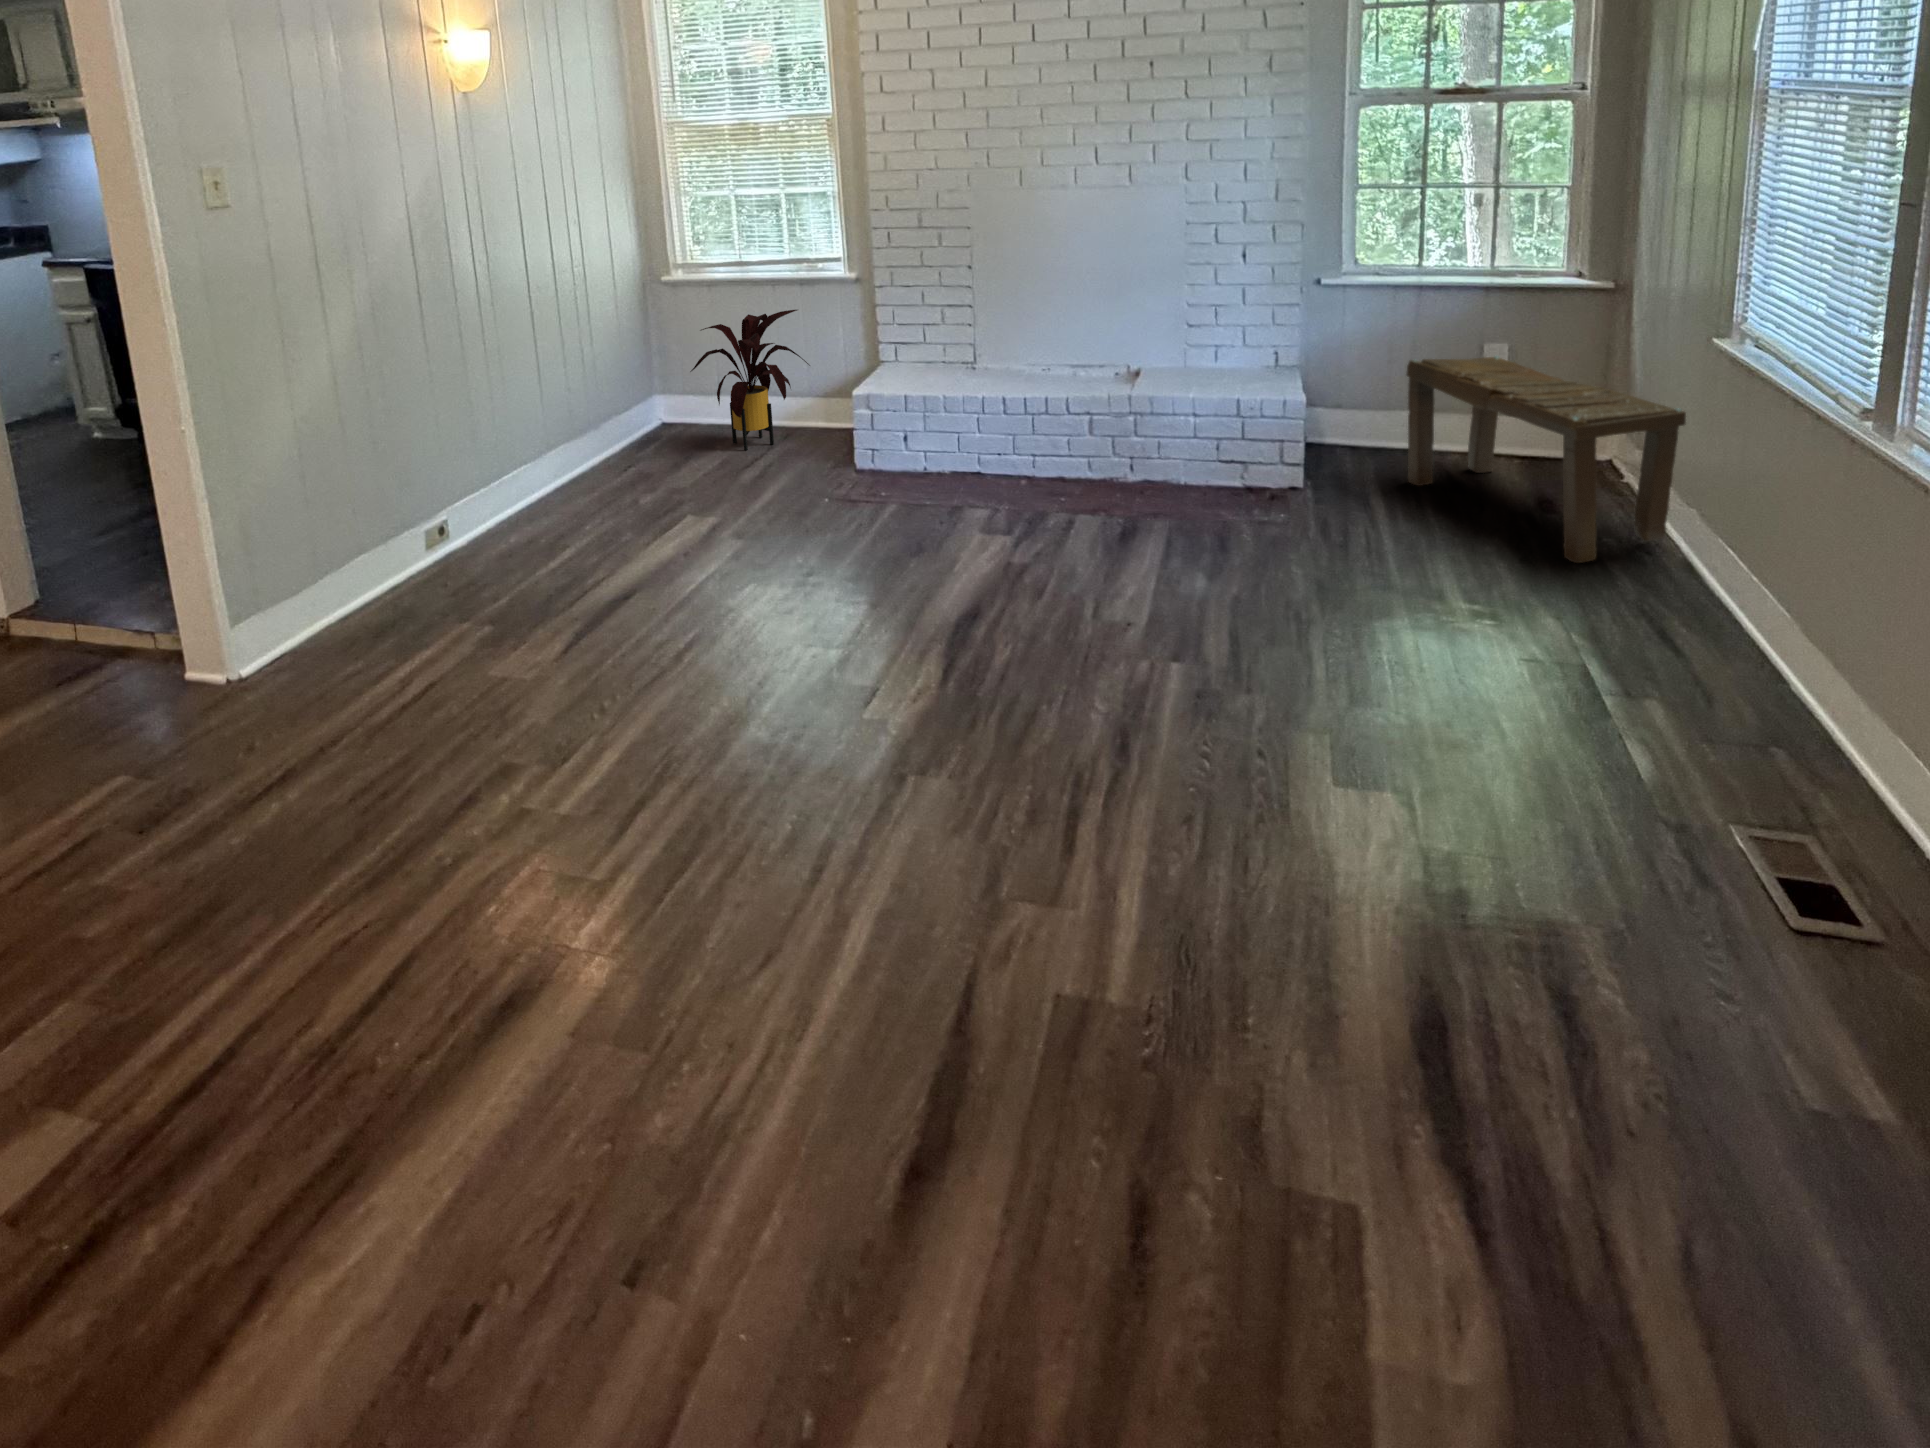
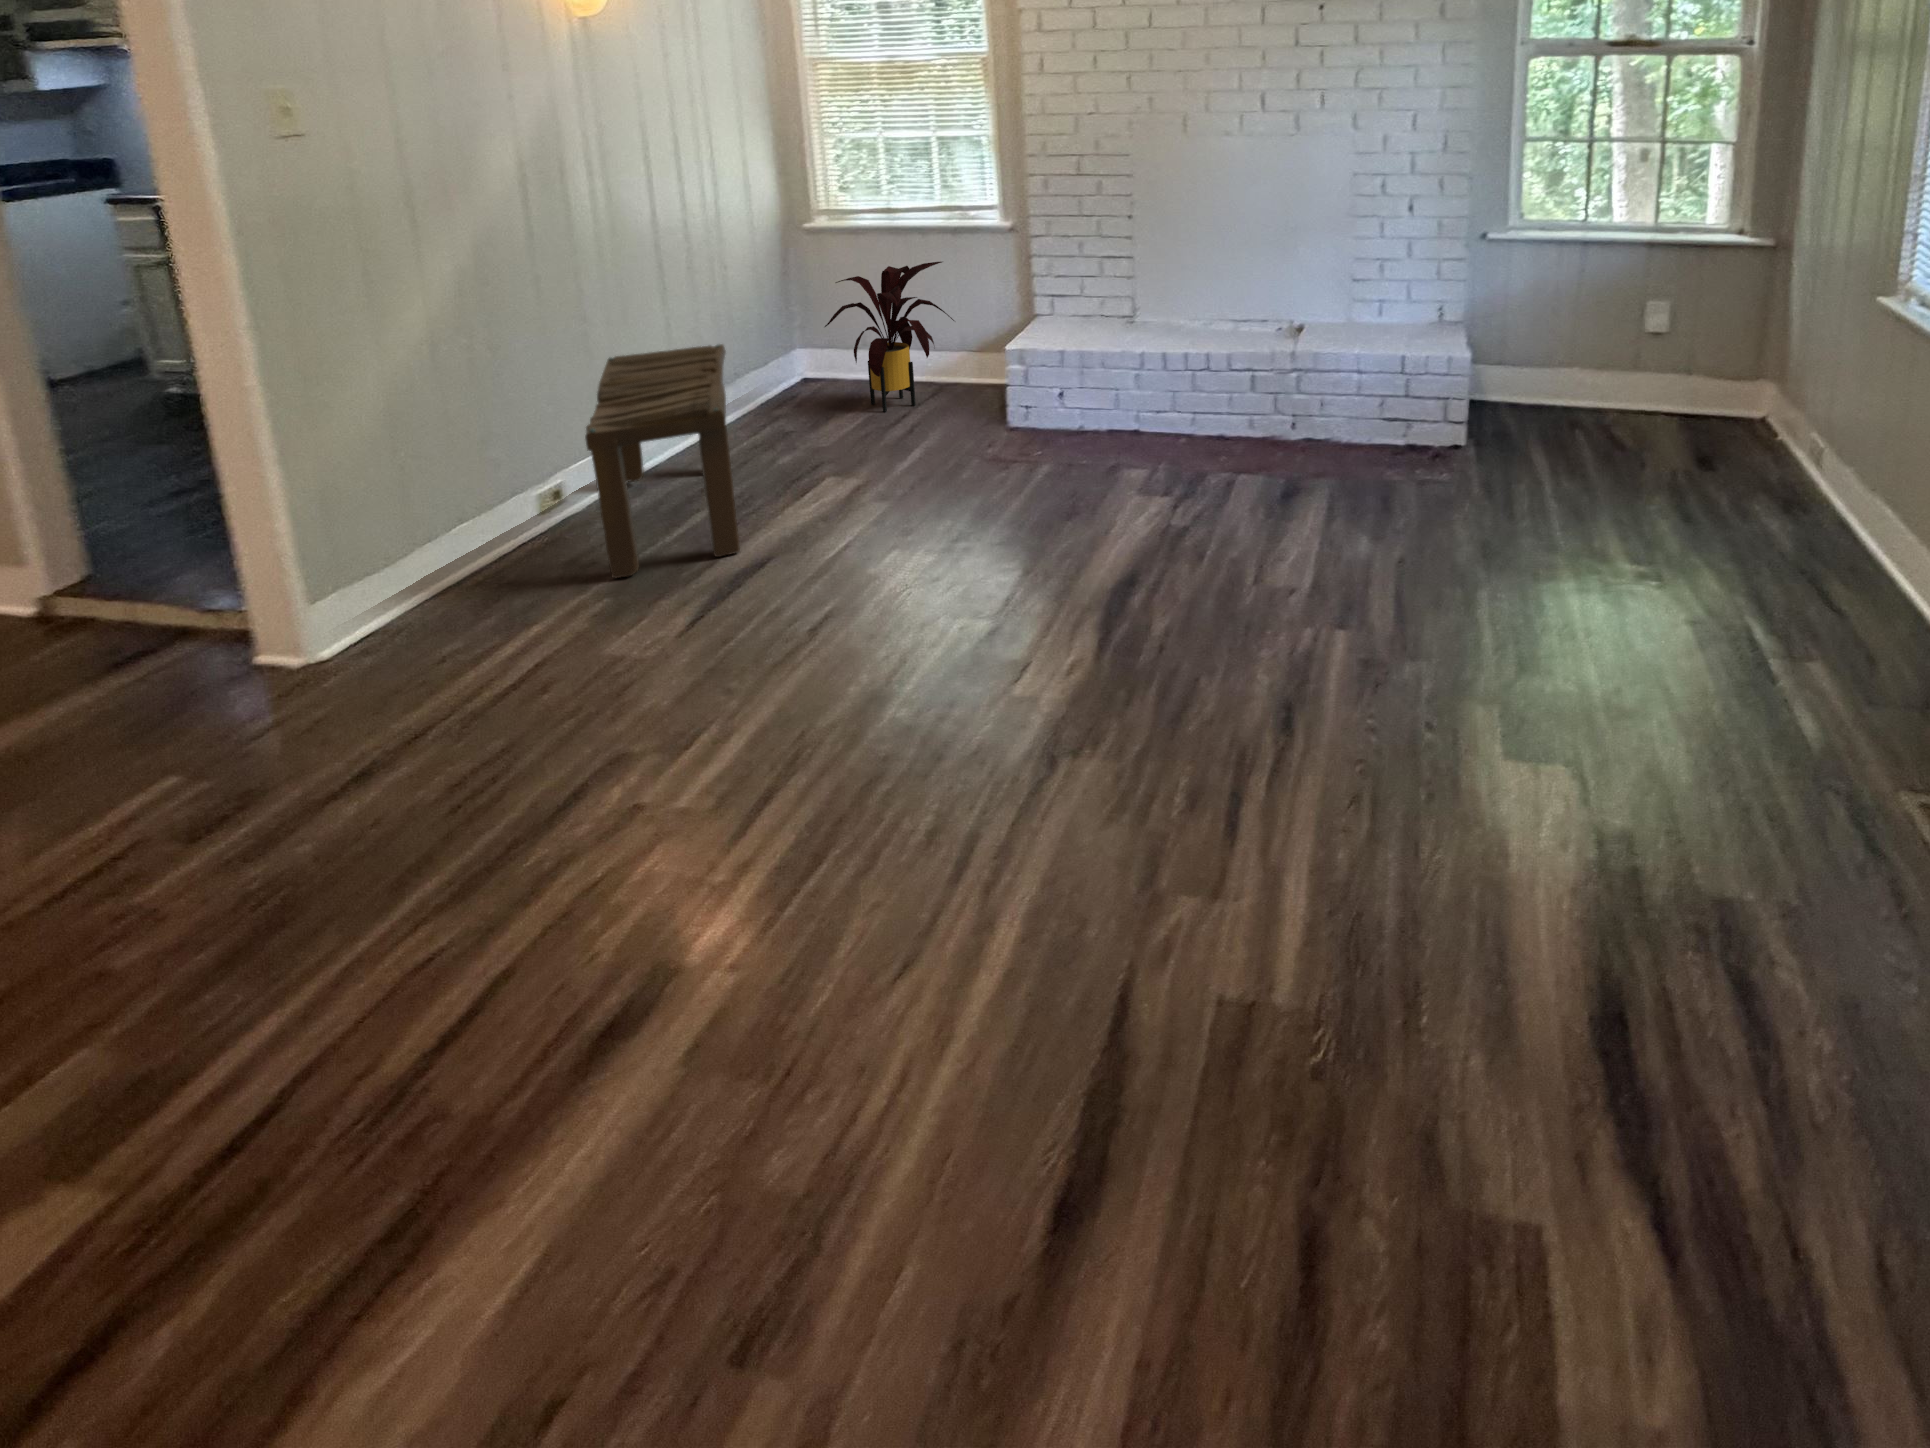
bench: present [1407,356,1686,563] -> present [585,344,740,578]

